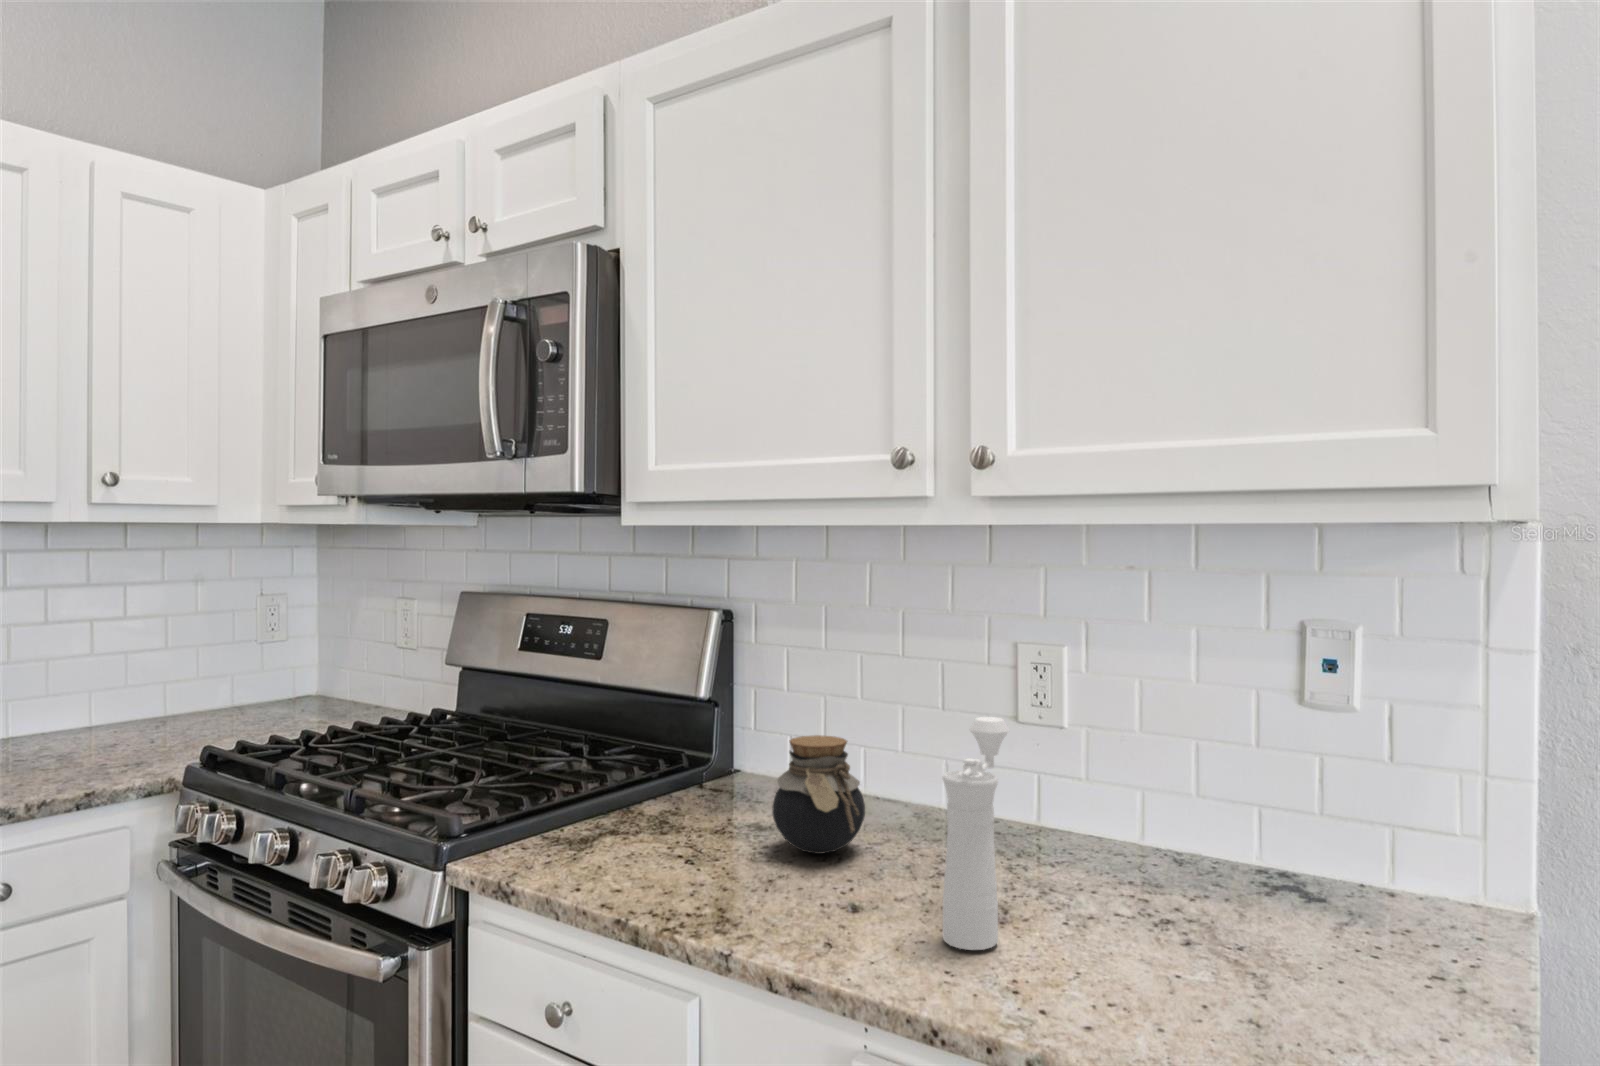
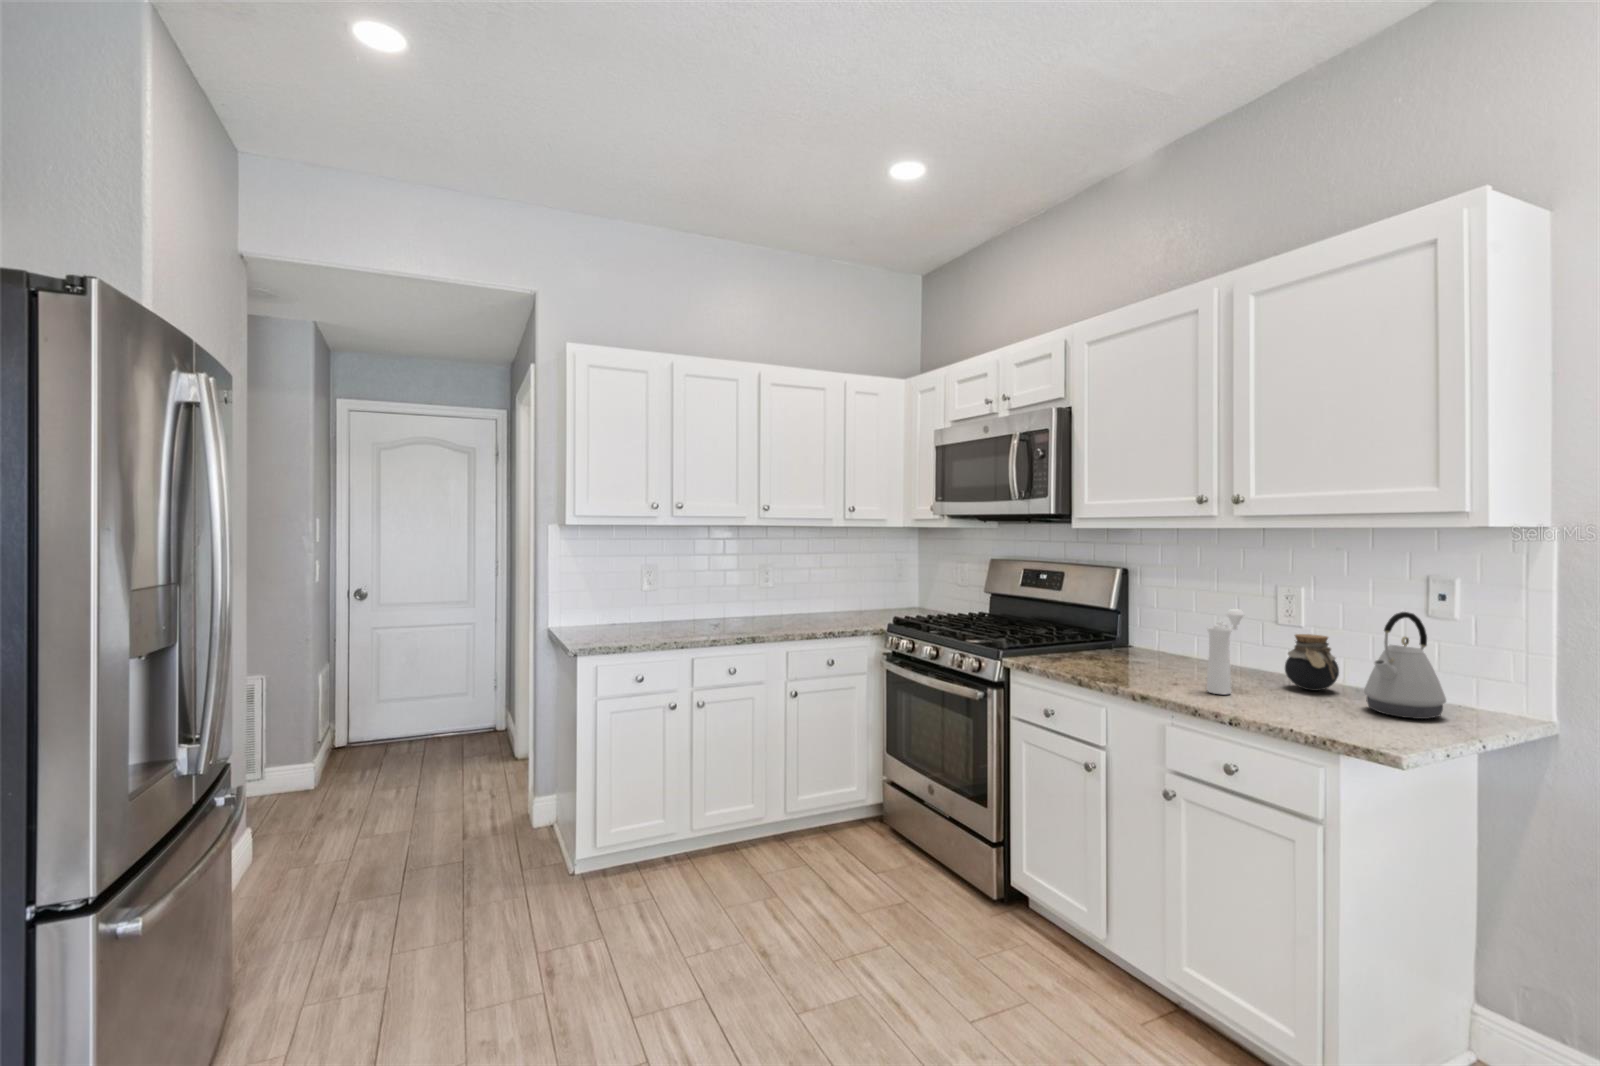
kettle: none [1273,717,1445,978] -> present [1364,612,1446,719]
jar: present [772,735,865,854] -> present [1285,634,1339,691]

